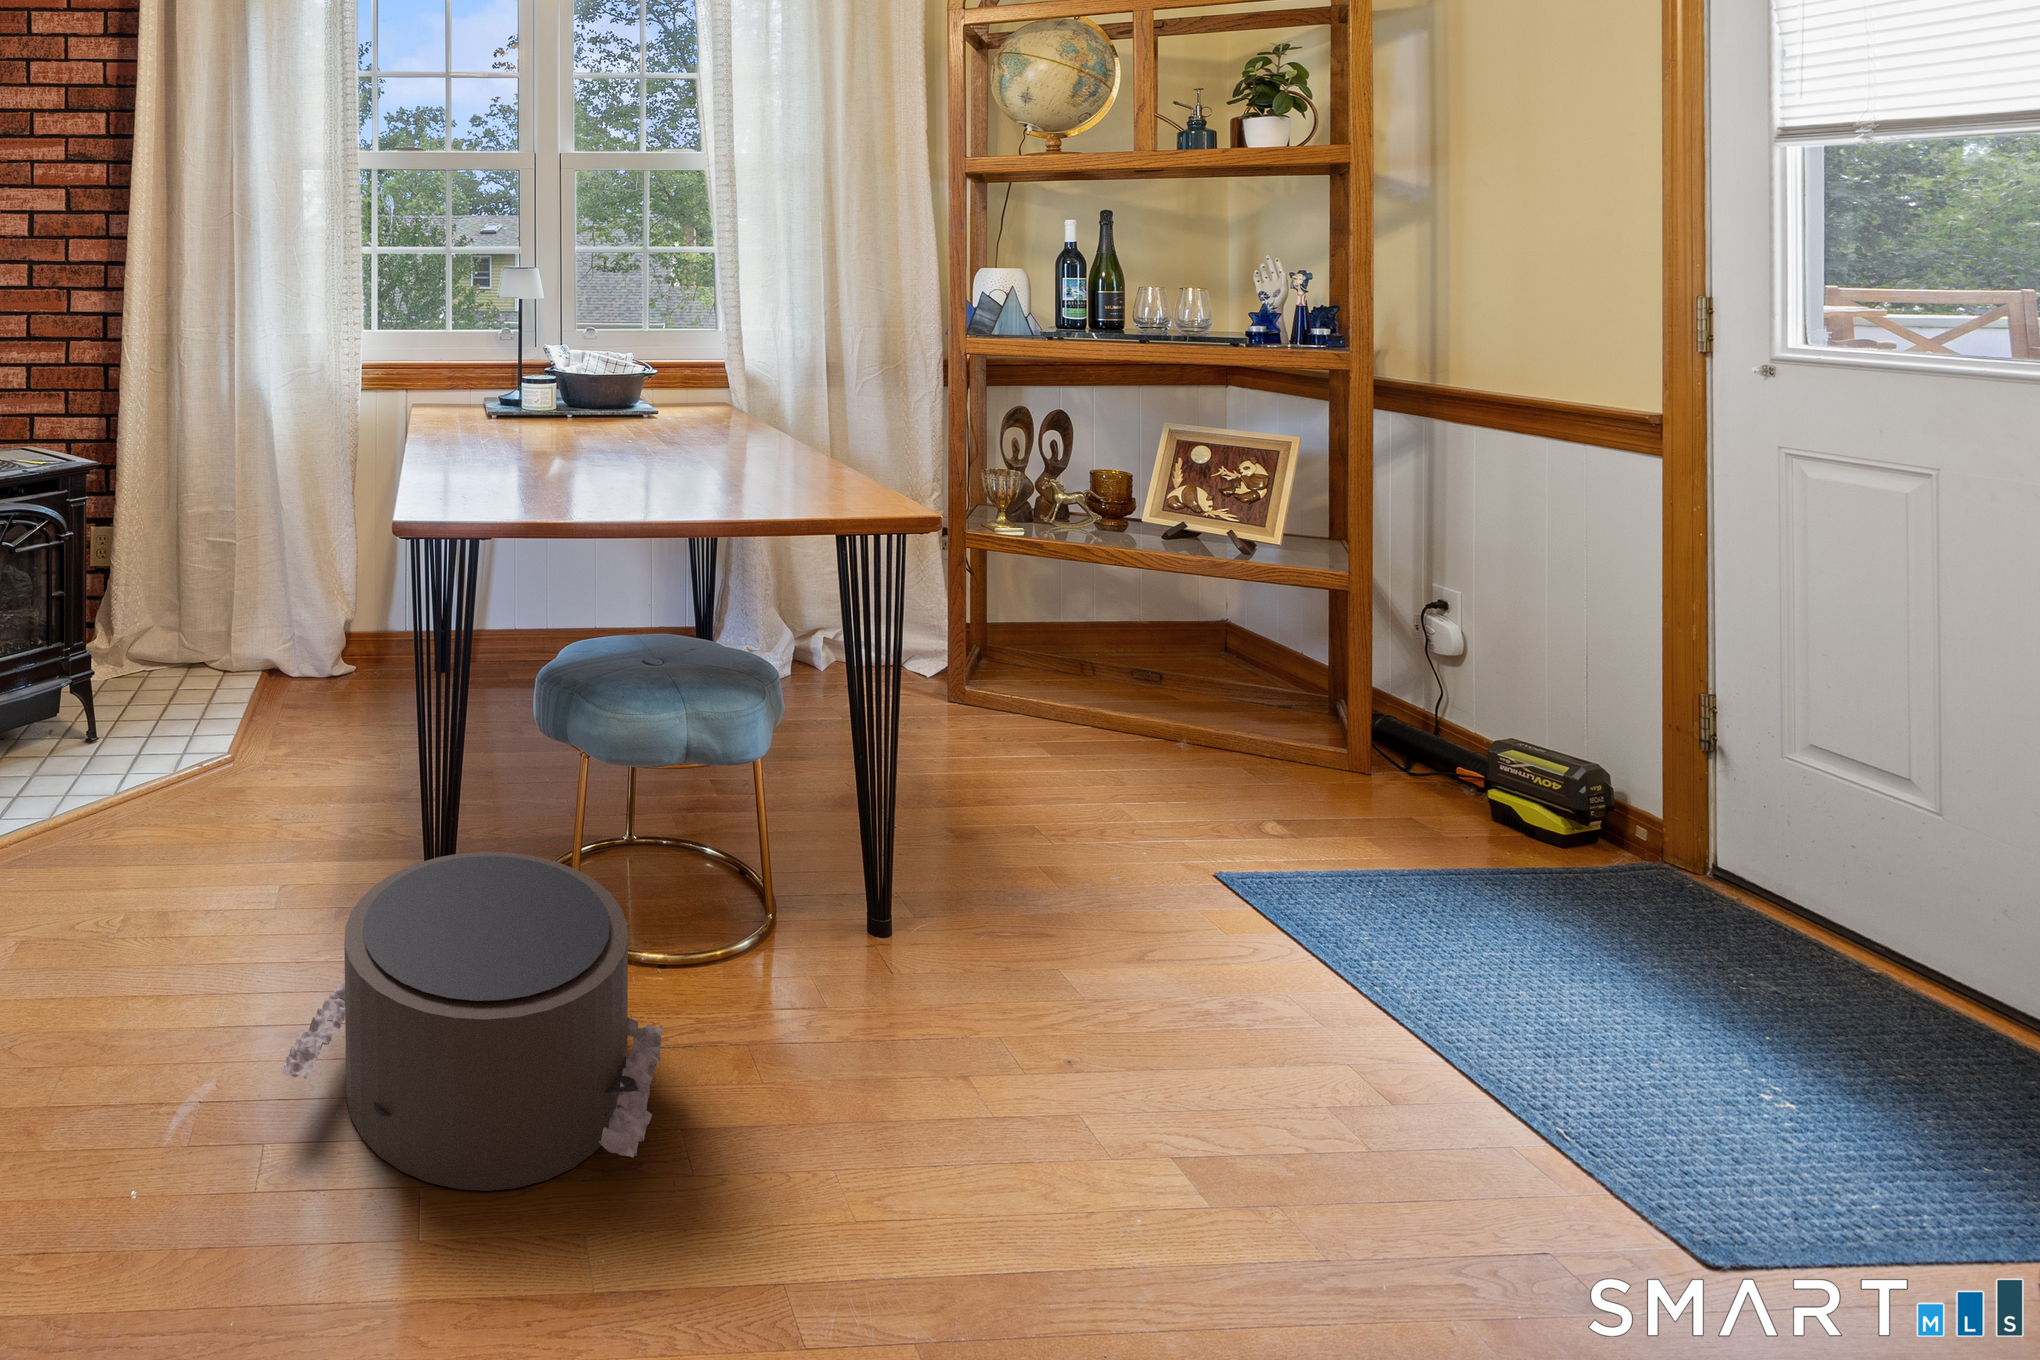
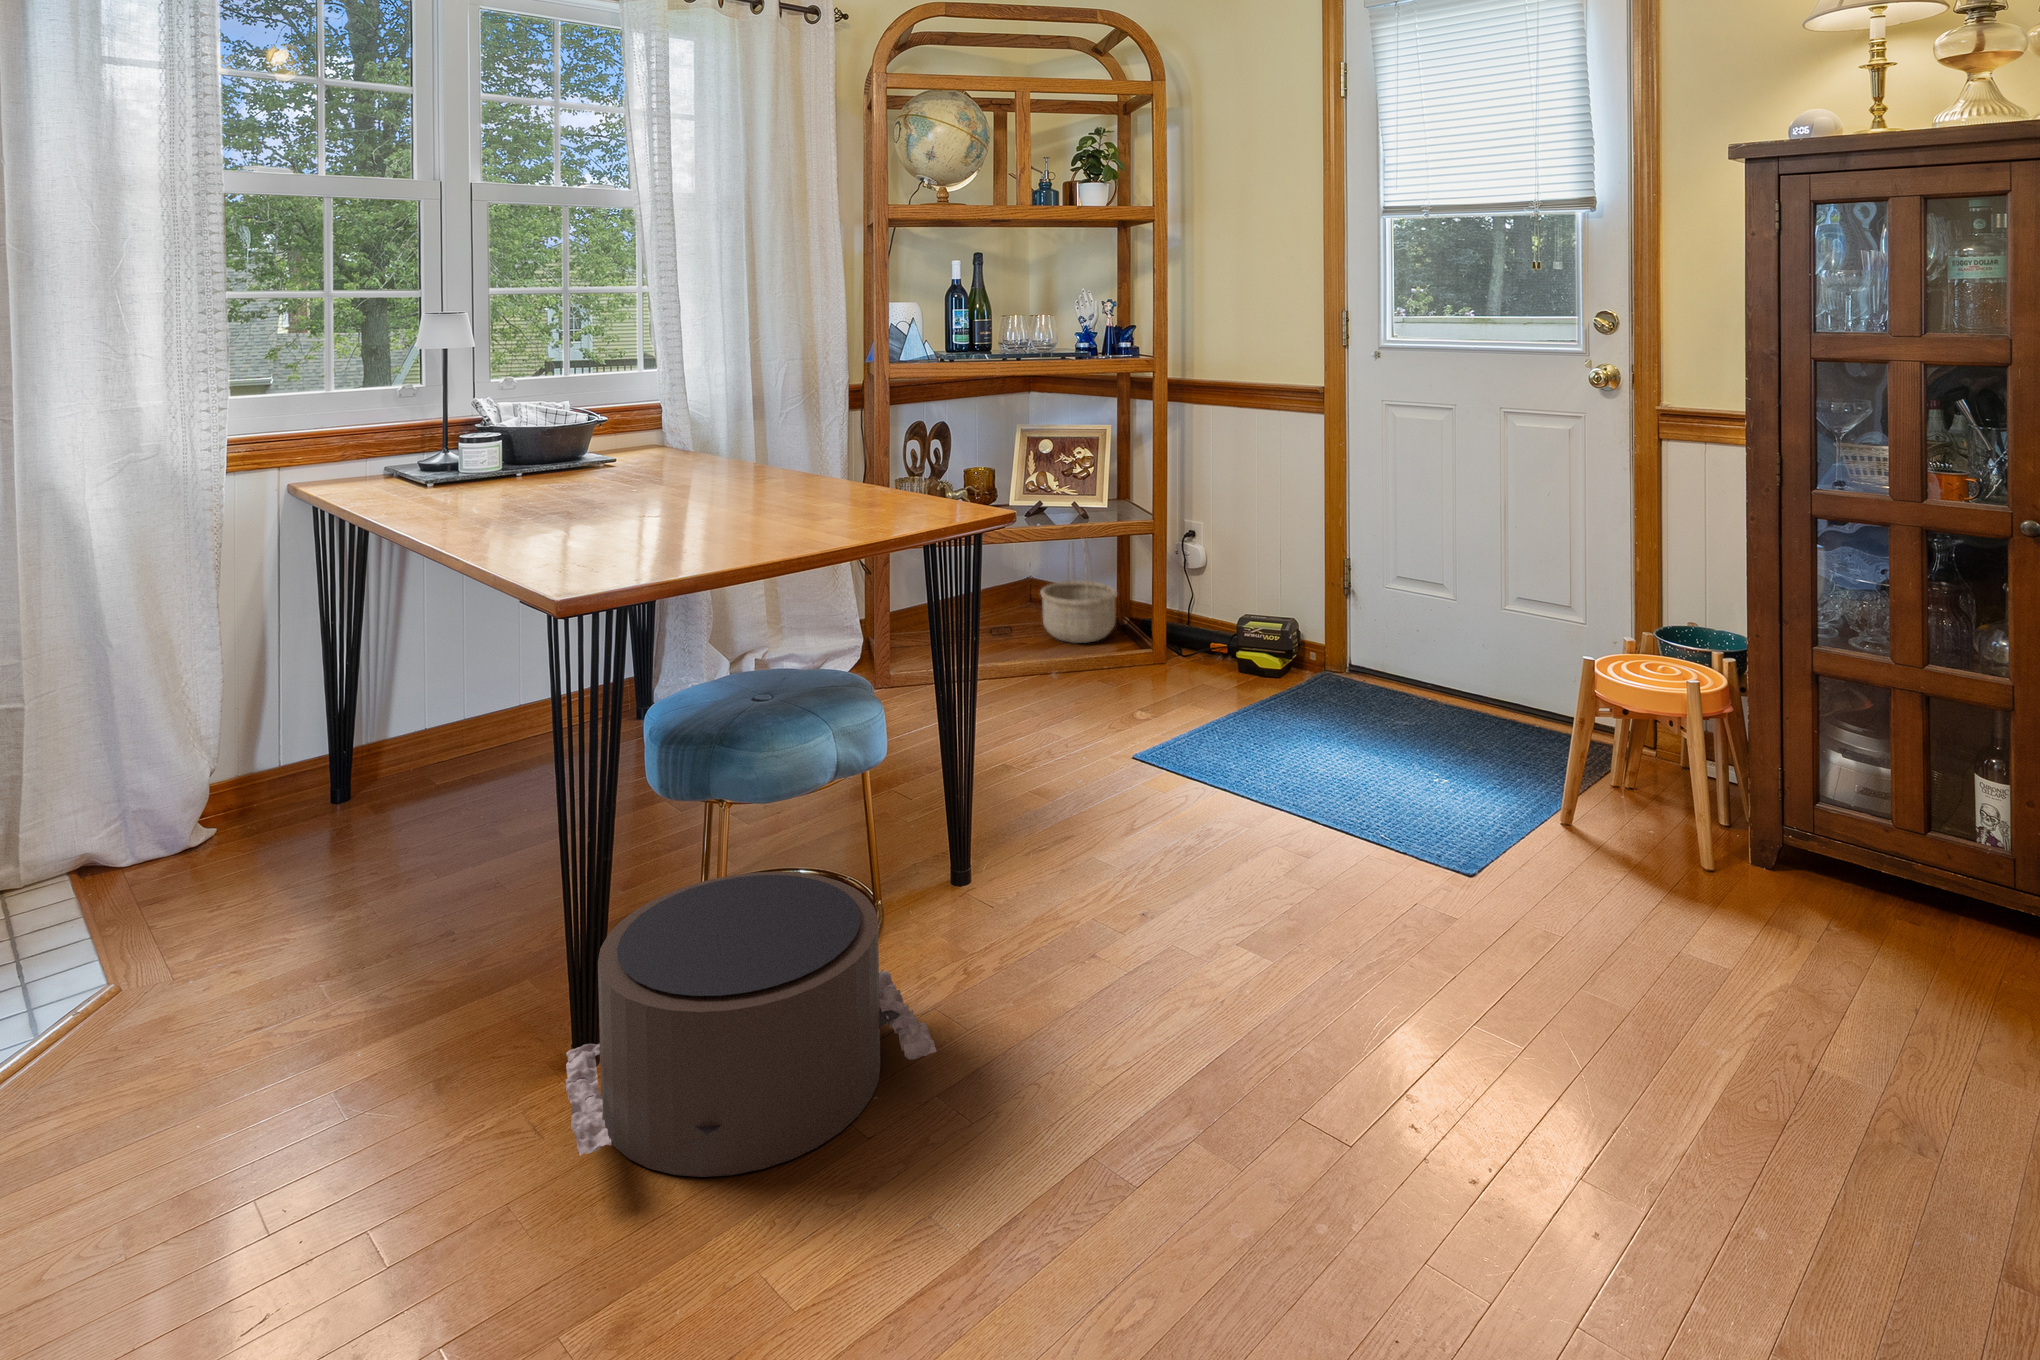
basket: none [1188,549,1306,710] -> present [1040,540,1117,643]

